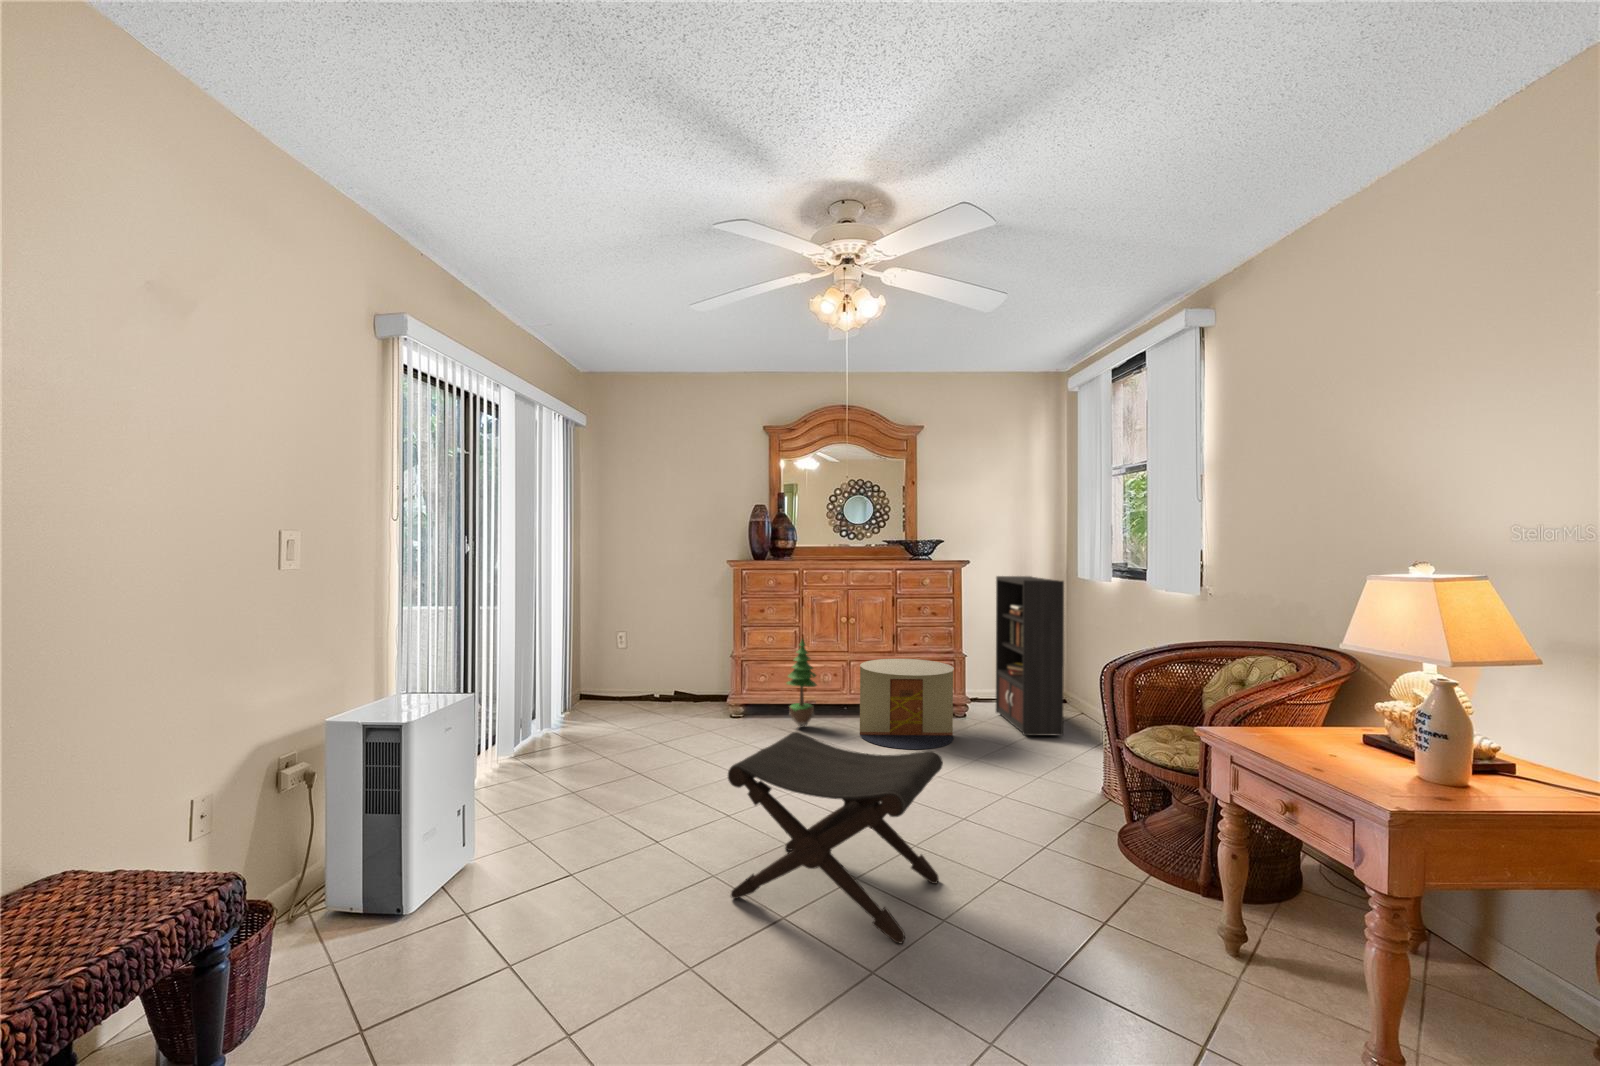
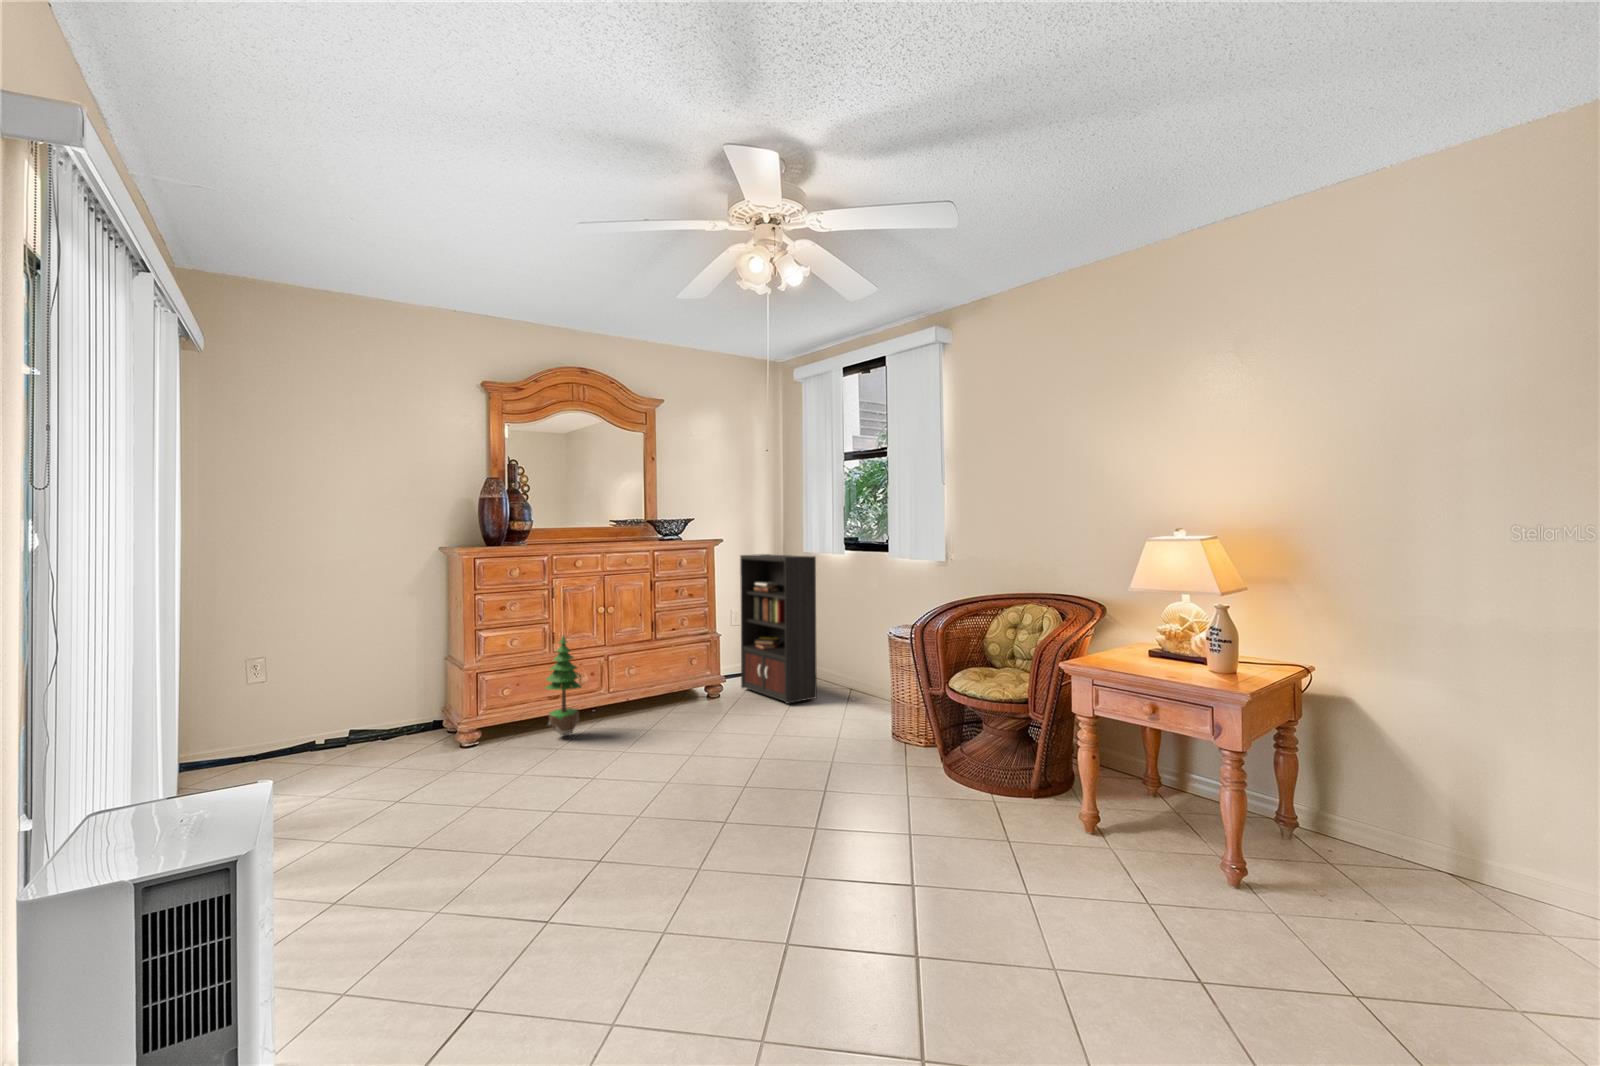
side table: present [860,659,954,749] -> none [632,644,731,738]
footstool: present [728,732,943,943] -> none [689,722,895,927]

